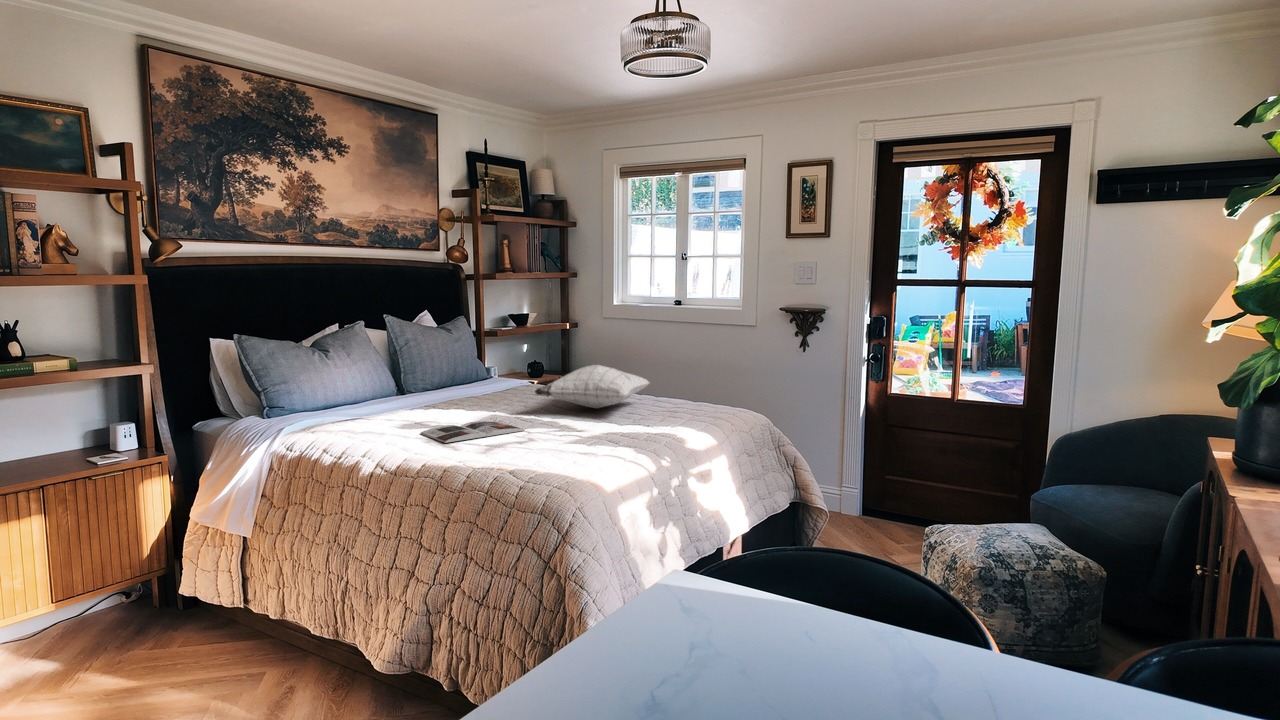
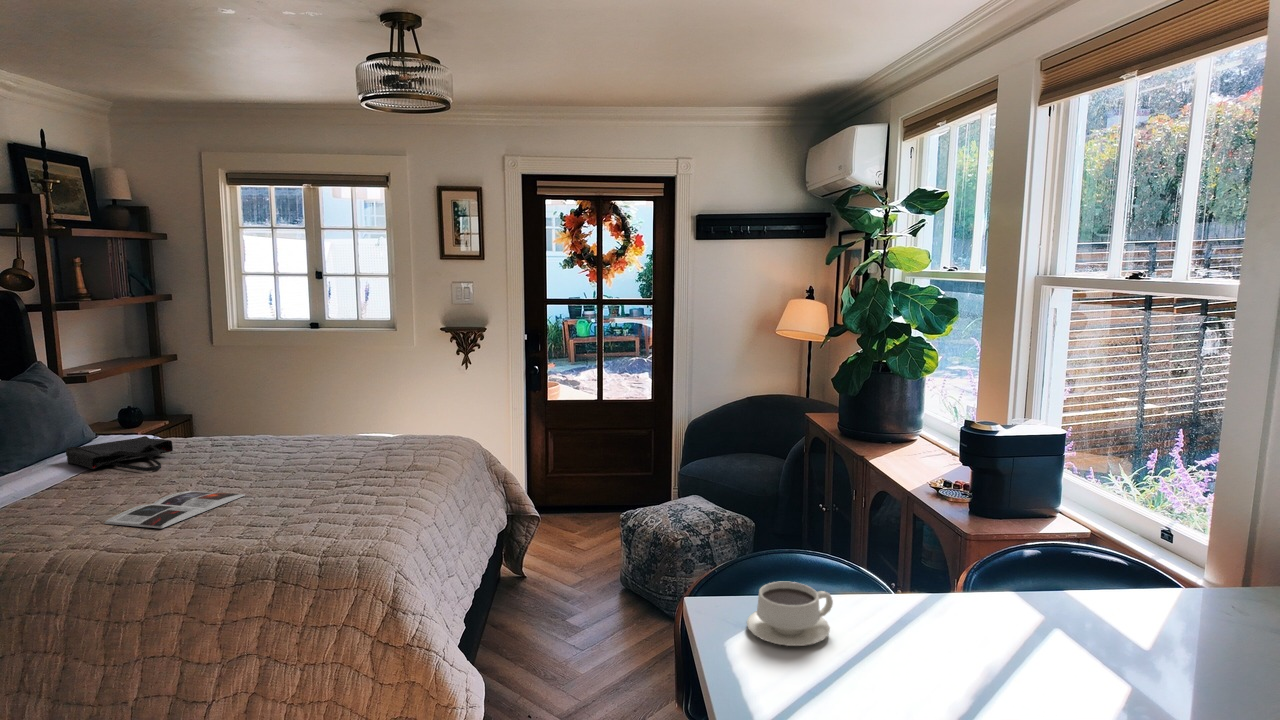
pillow: present [535,365,649,409] -> none [228,409,350,457]
tote bag: none [450,379,516,405] -> present [66,436,173,471]
teacup: none [668,574,787,664] -> present [747,582,833,646]

